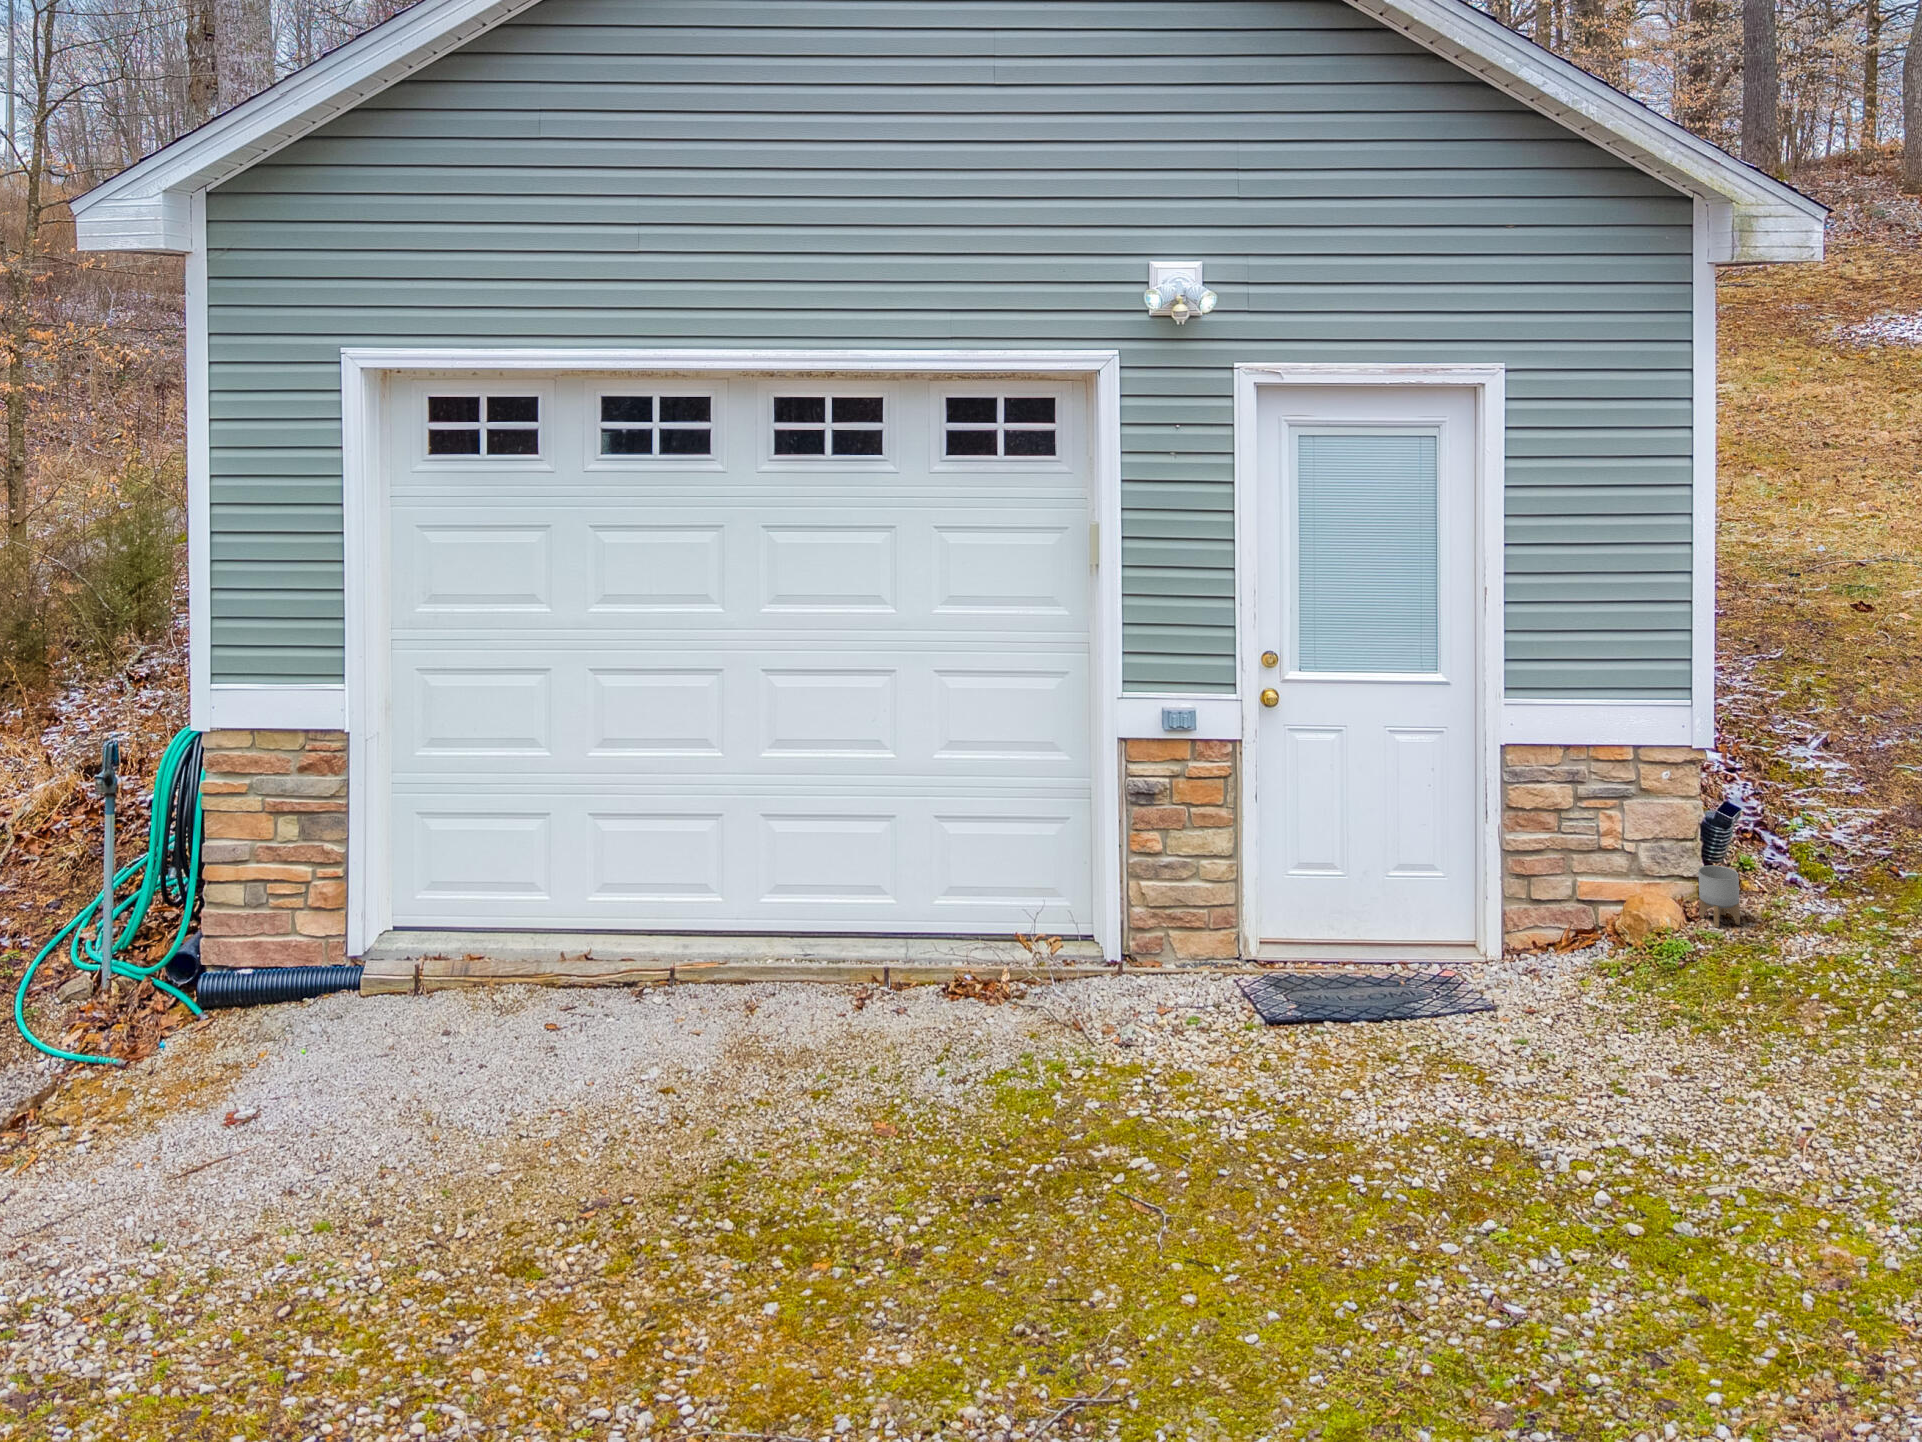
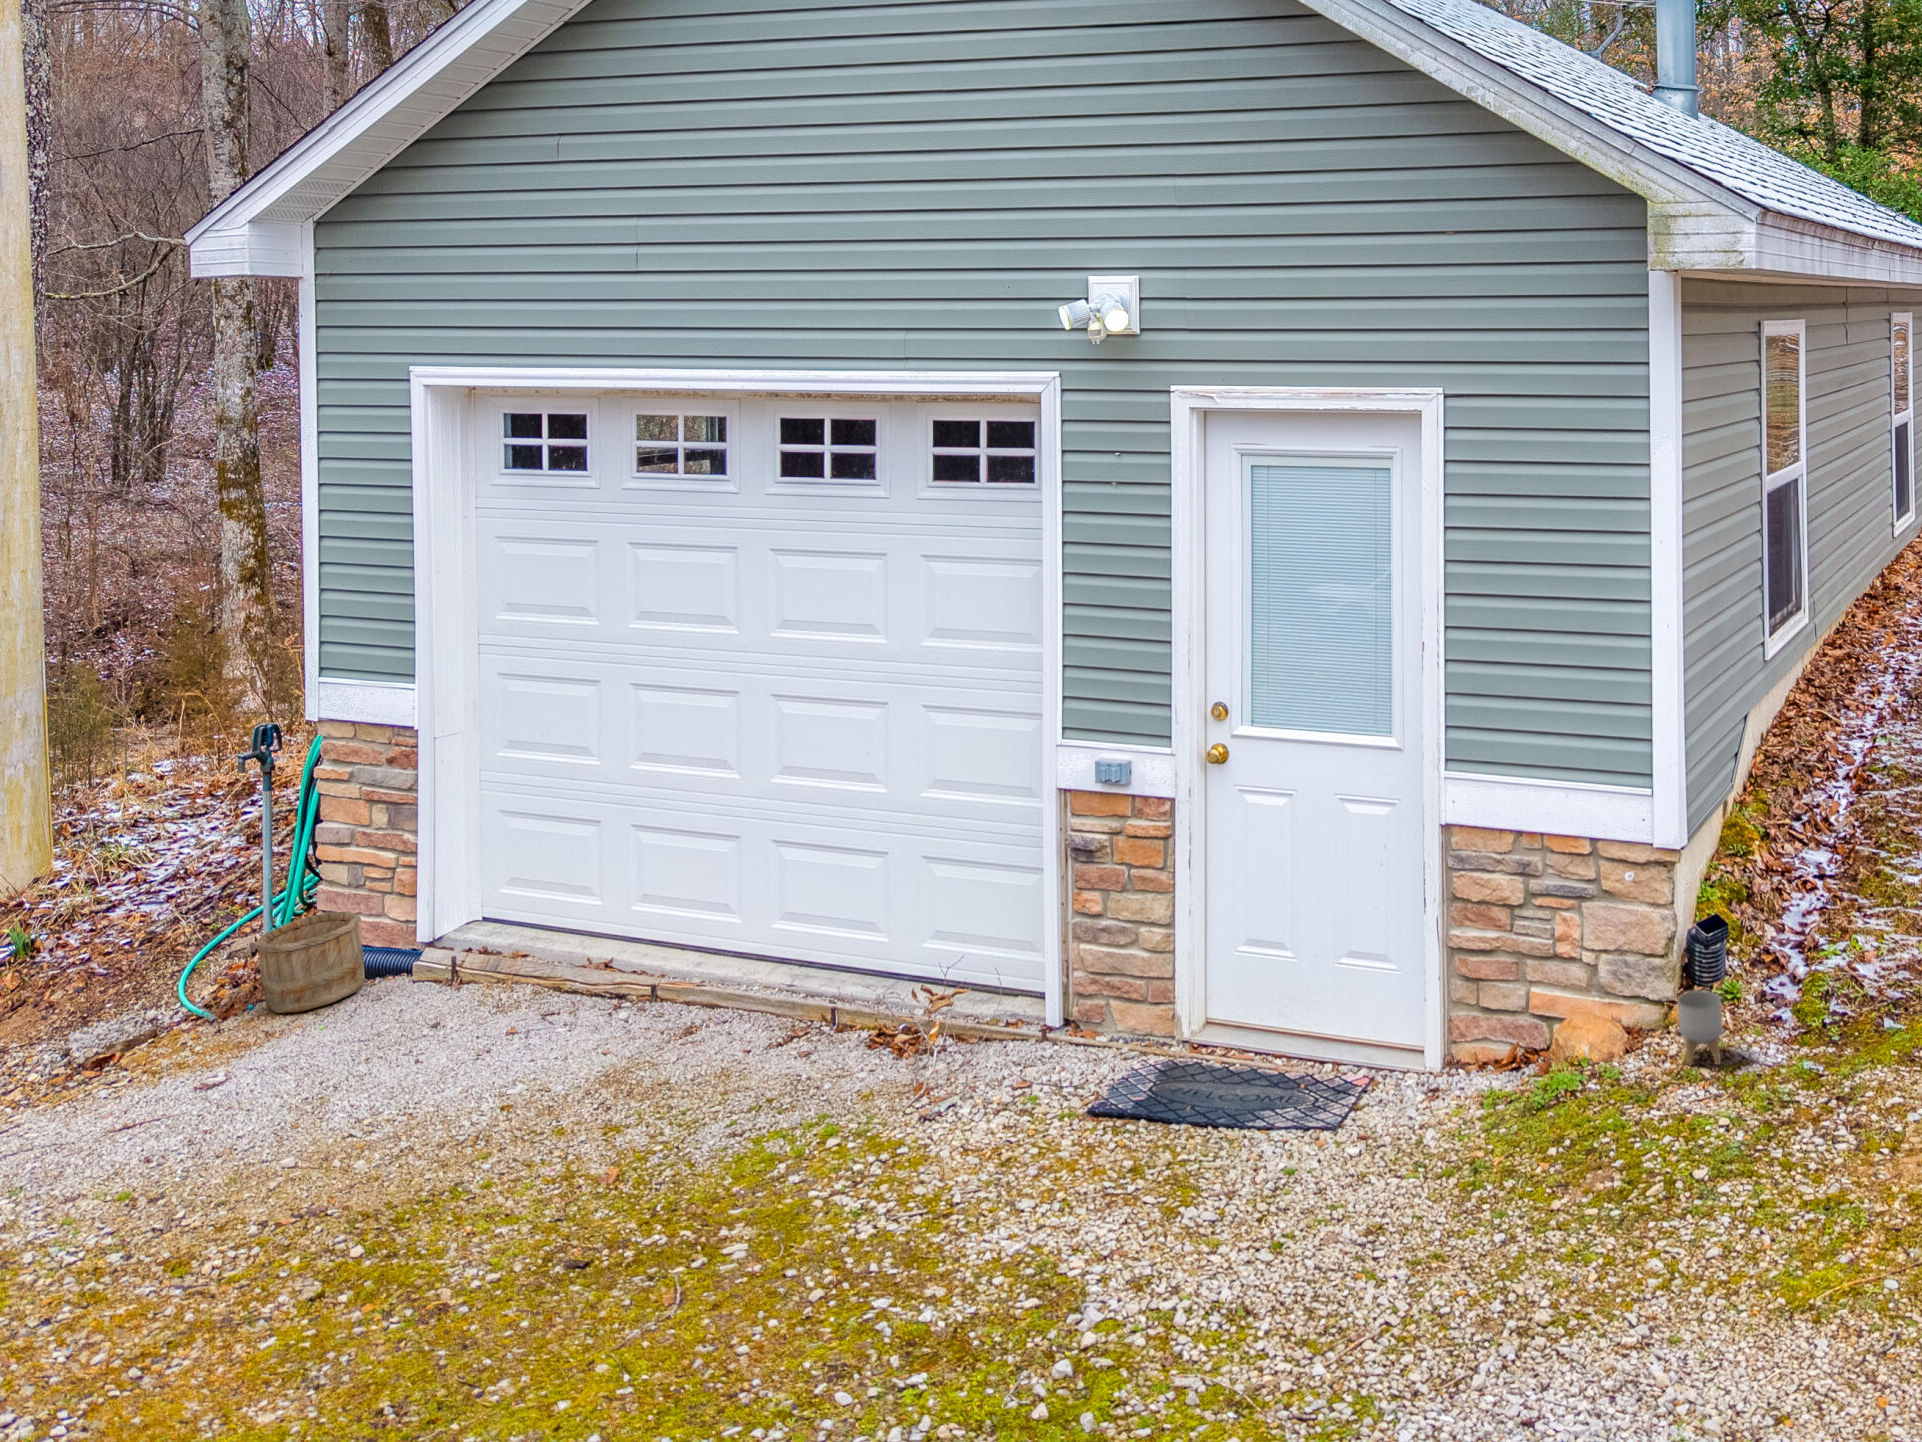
wooden bucket: none [187,935,298,1054] -> present [254,911,365,1013]

